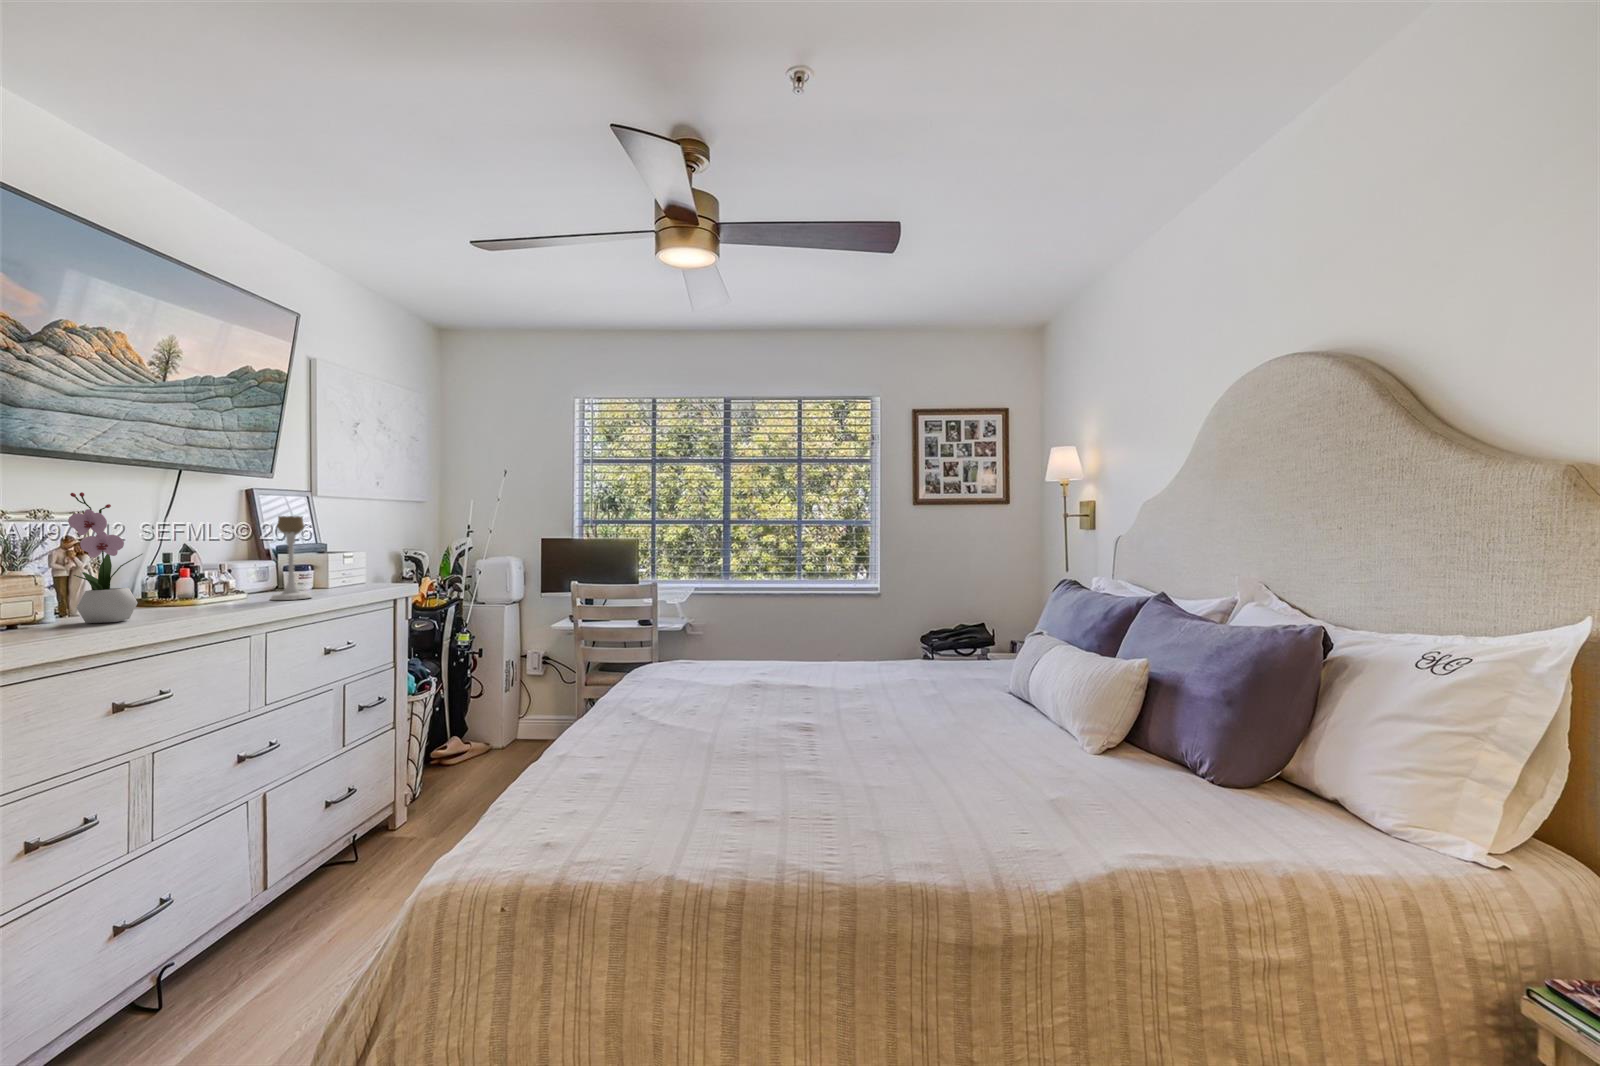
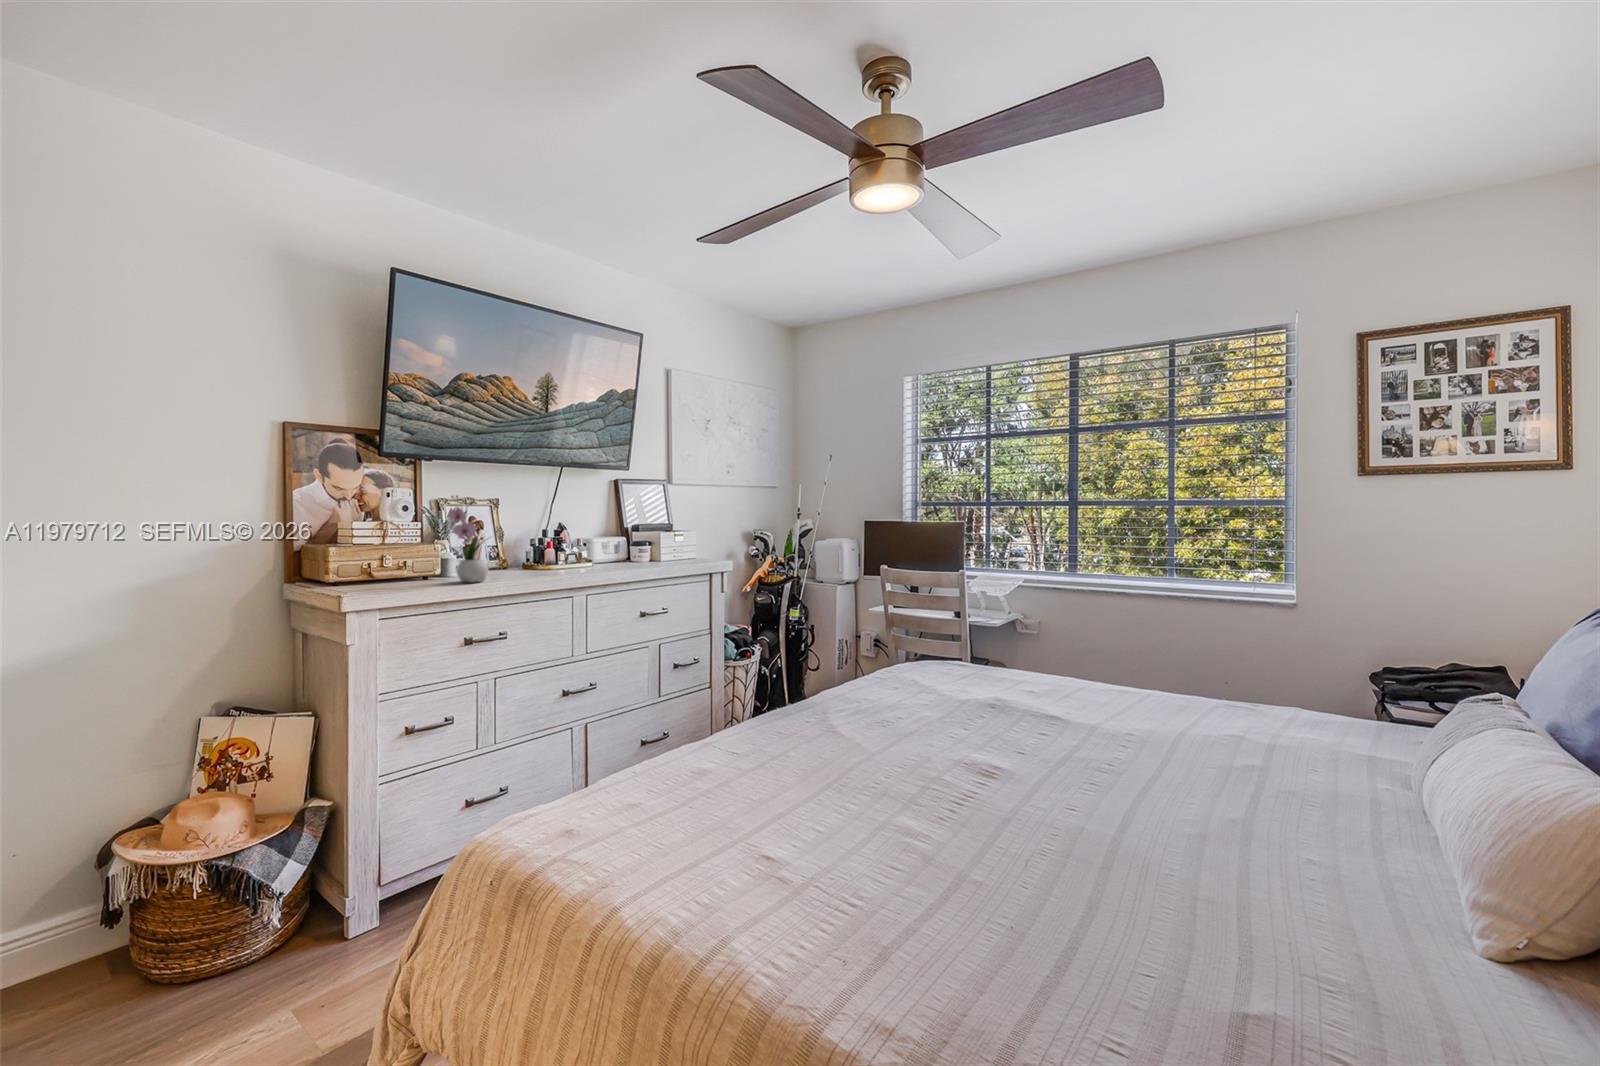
candle holder: present [271,516,312,600] -> none [592,506,619,572]

